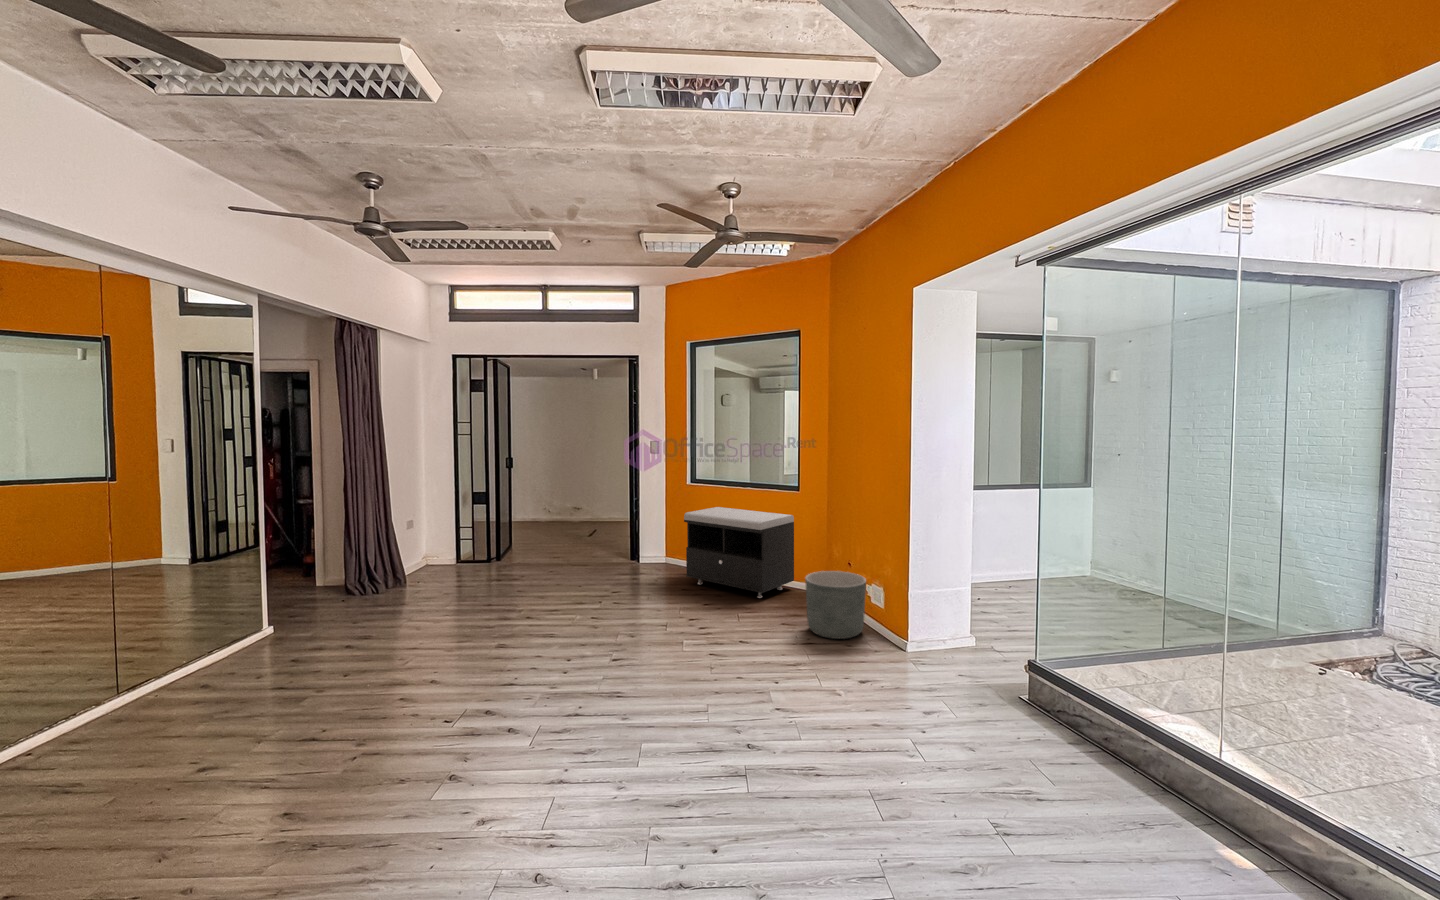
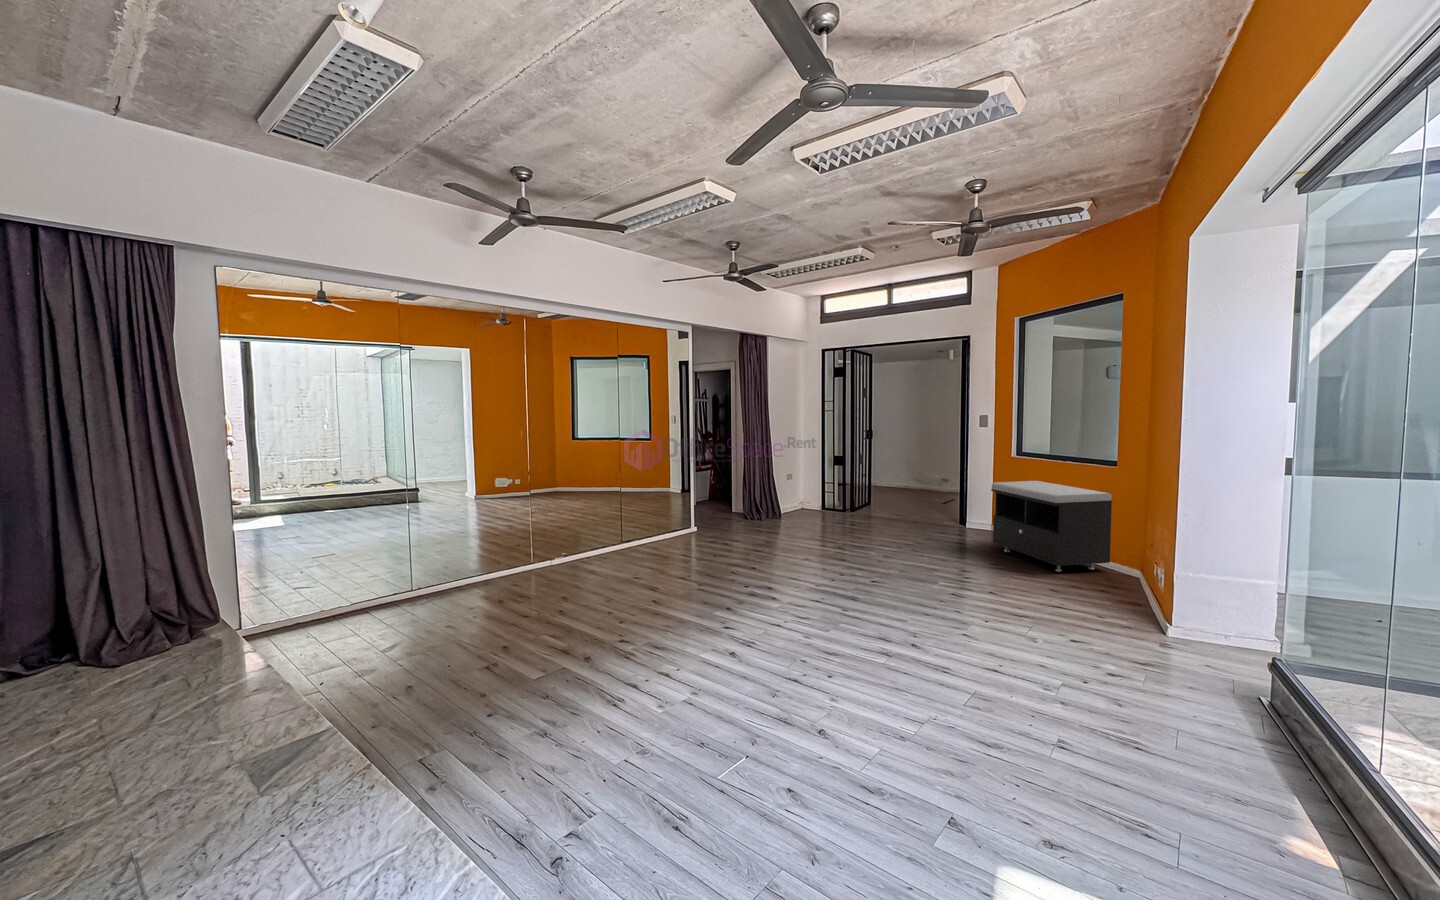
planter: present [805,571,866,639] -> none [1076,548,1152,618]

